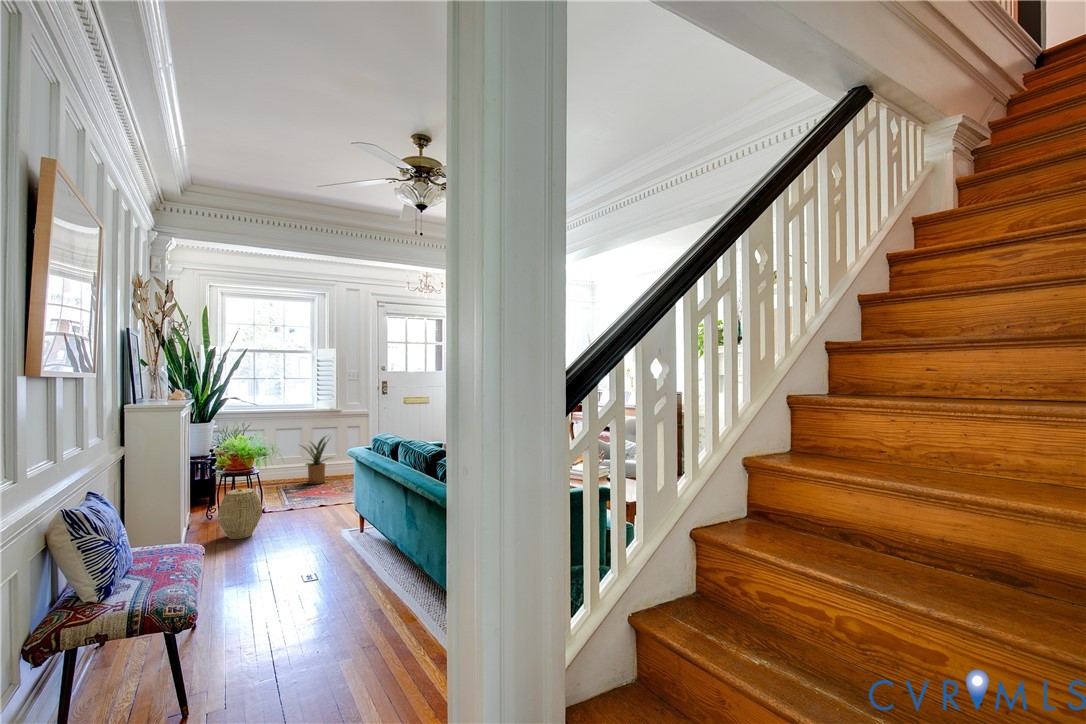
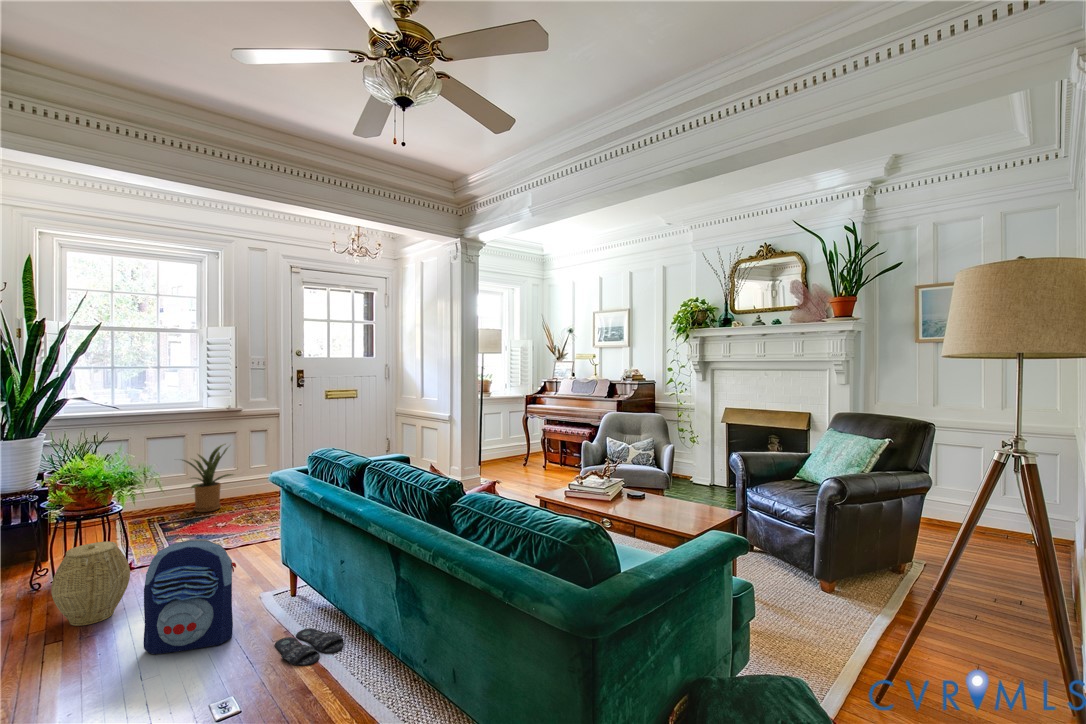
backpack: none [268,484,322,555] -> present [144,539,236,654]
slippers: none [343,548,385,565] -> present [275,628,344,666]

